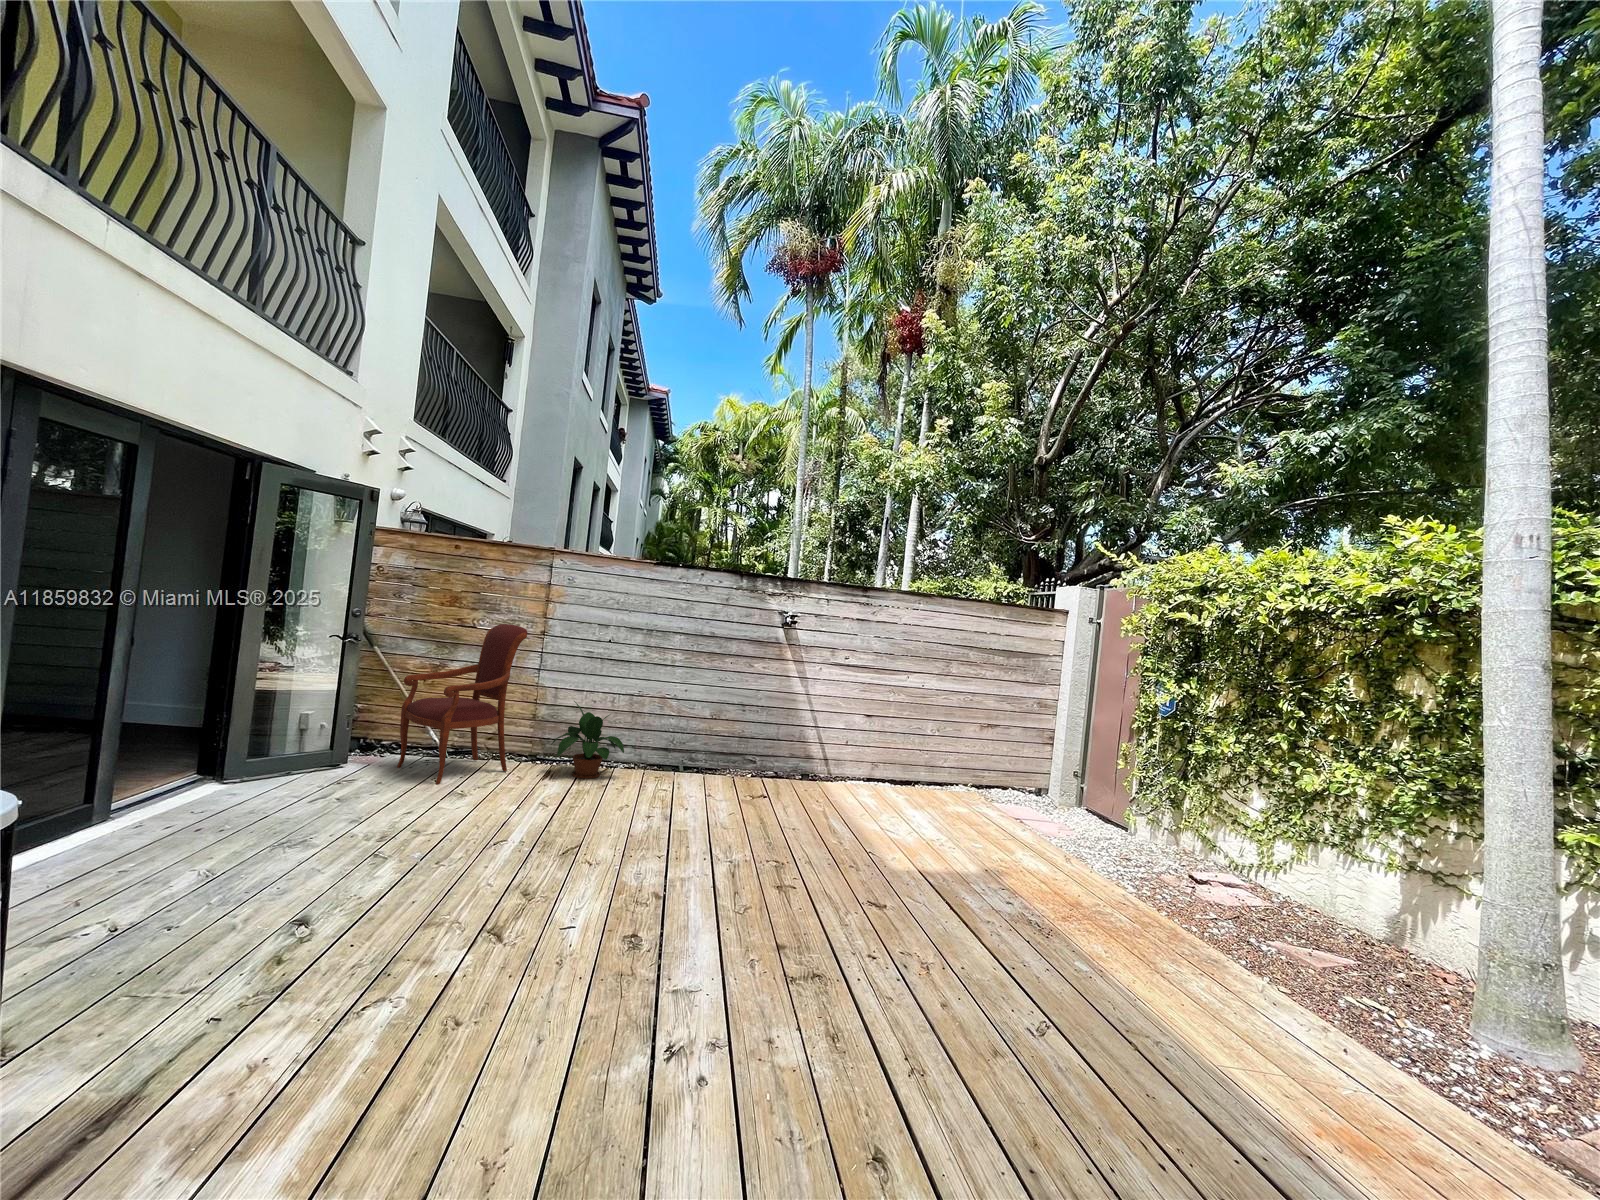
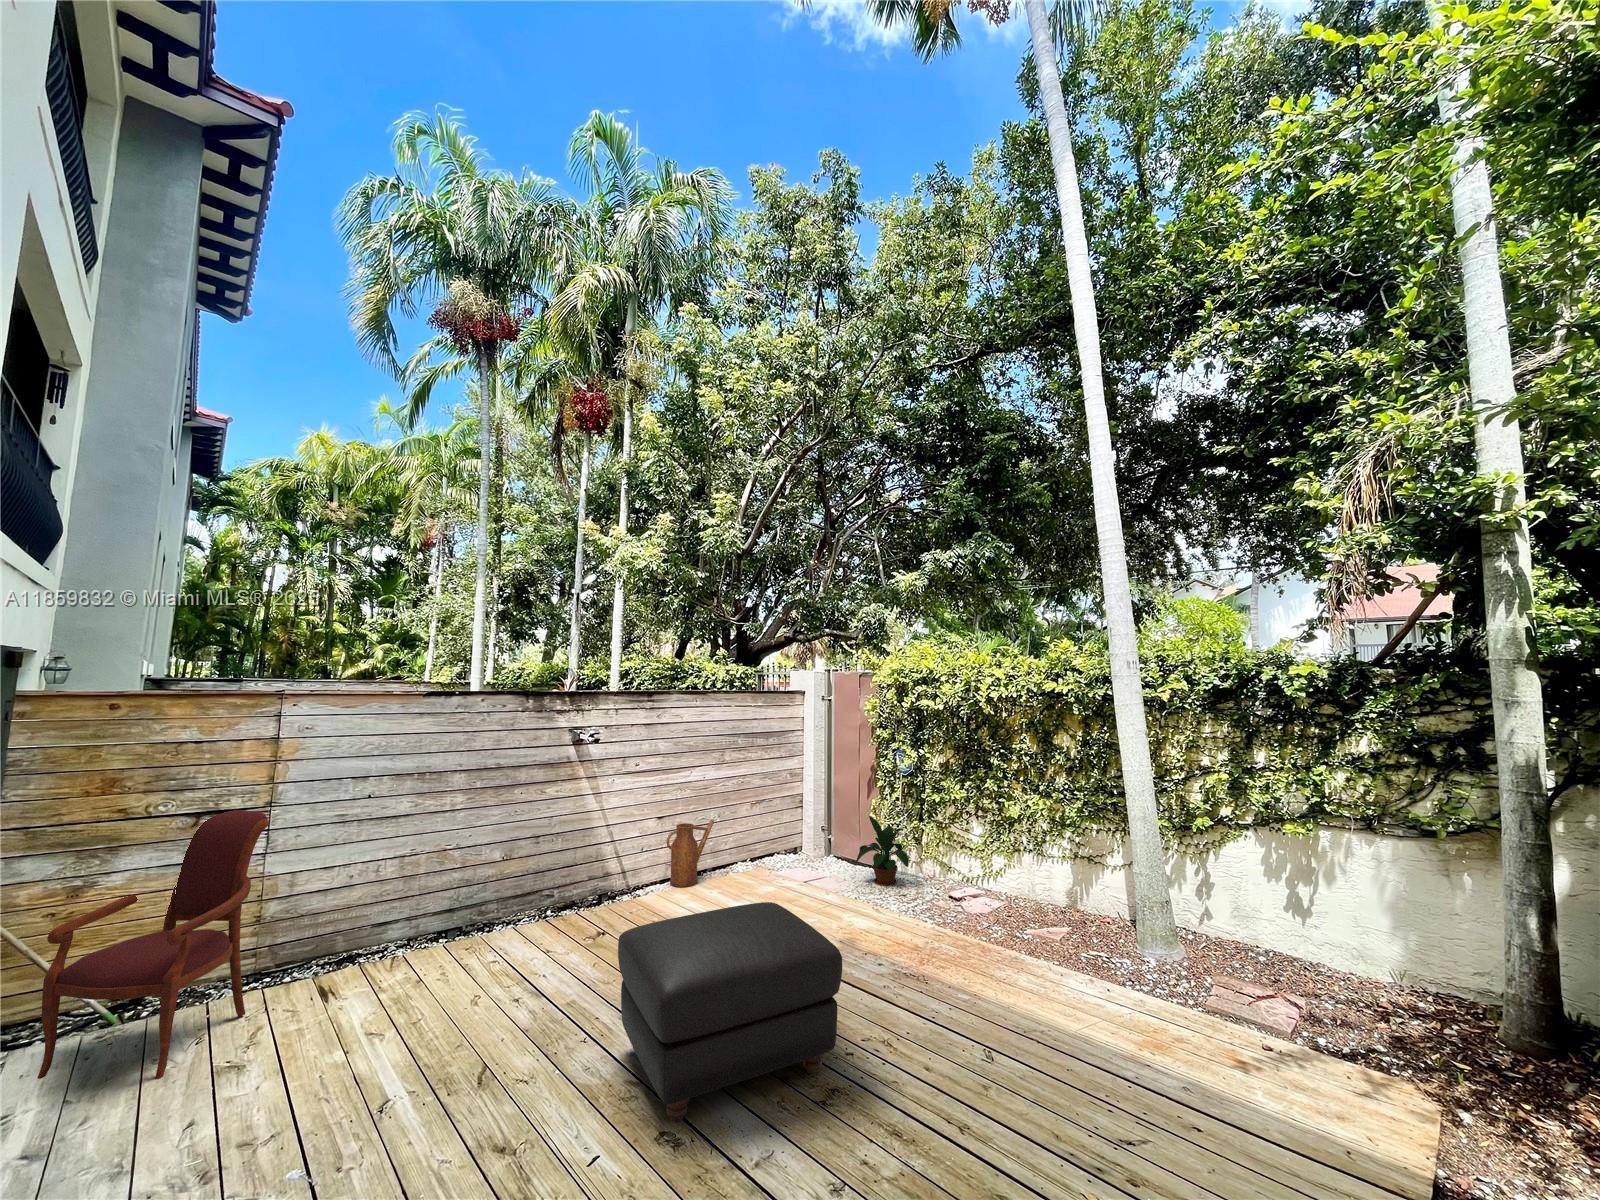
potted plant: present [551,701,624,778] -> present [856,816,910,886]
watering can: none [869,727,928,792] -> present [666,819,714,888]
ottoman: none [642,754,857,941] -> present [618,902,842,1122]

